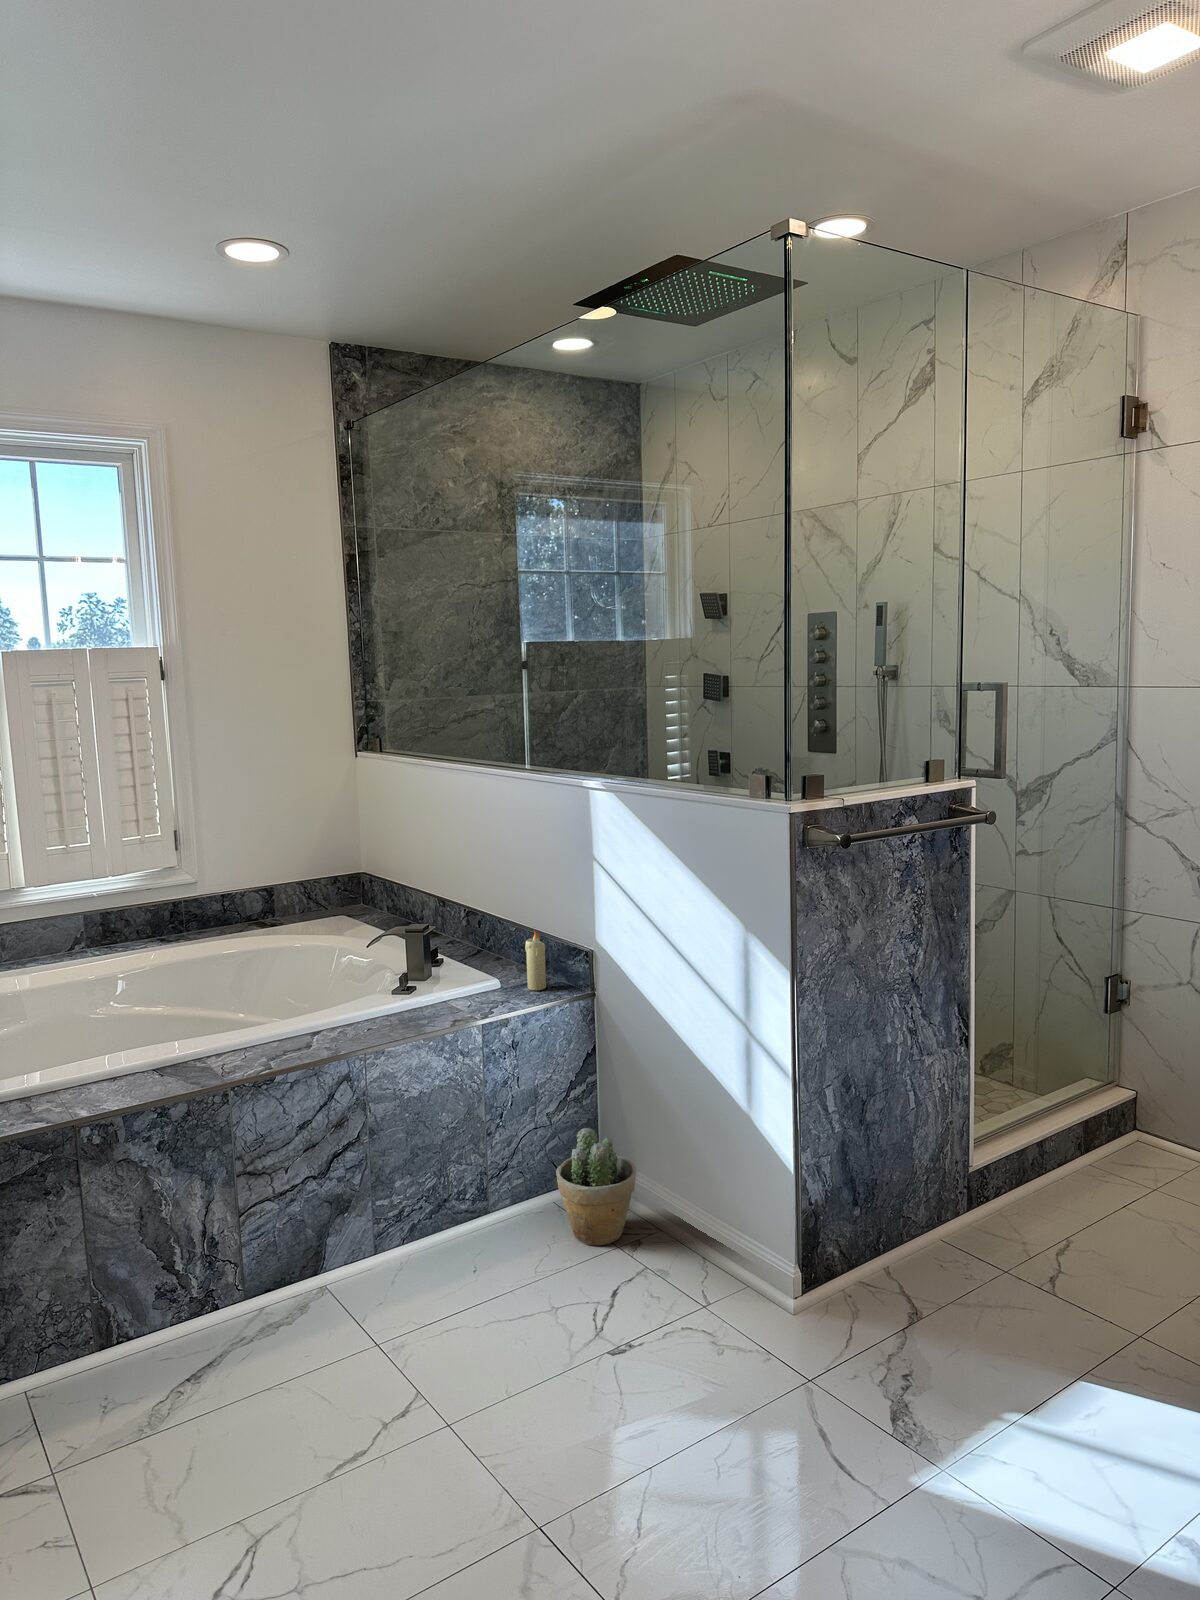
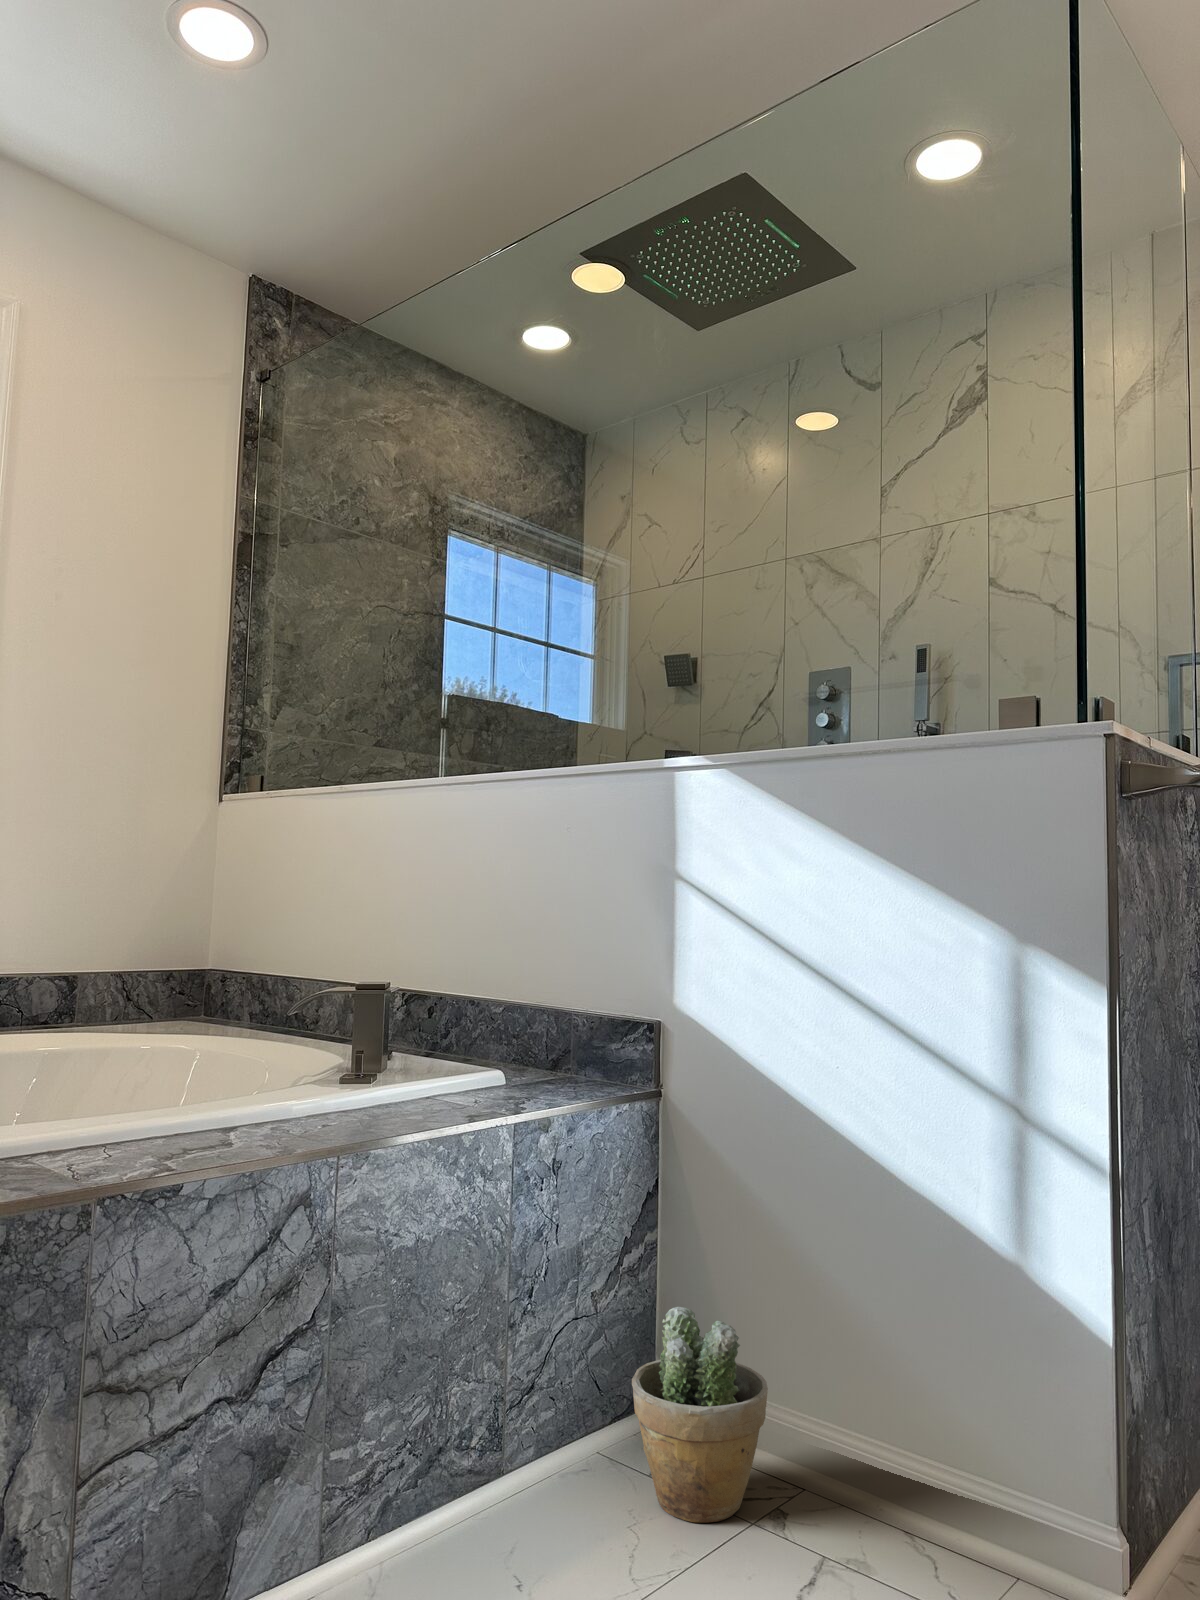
candle: present [525,930,546,990] -> none [551,991,582,1088]

